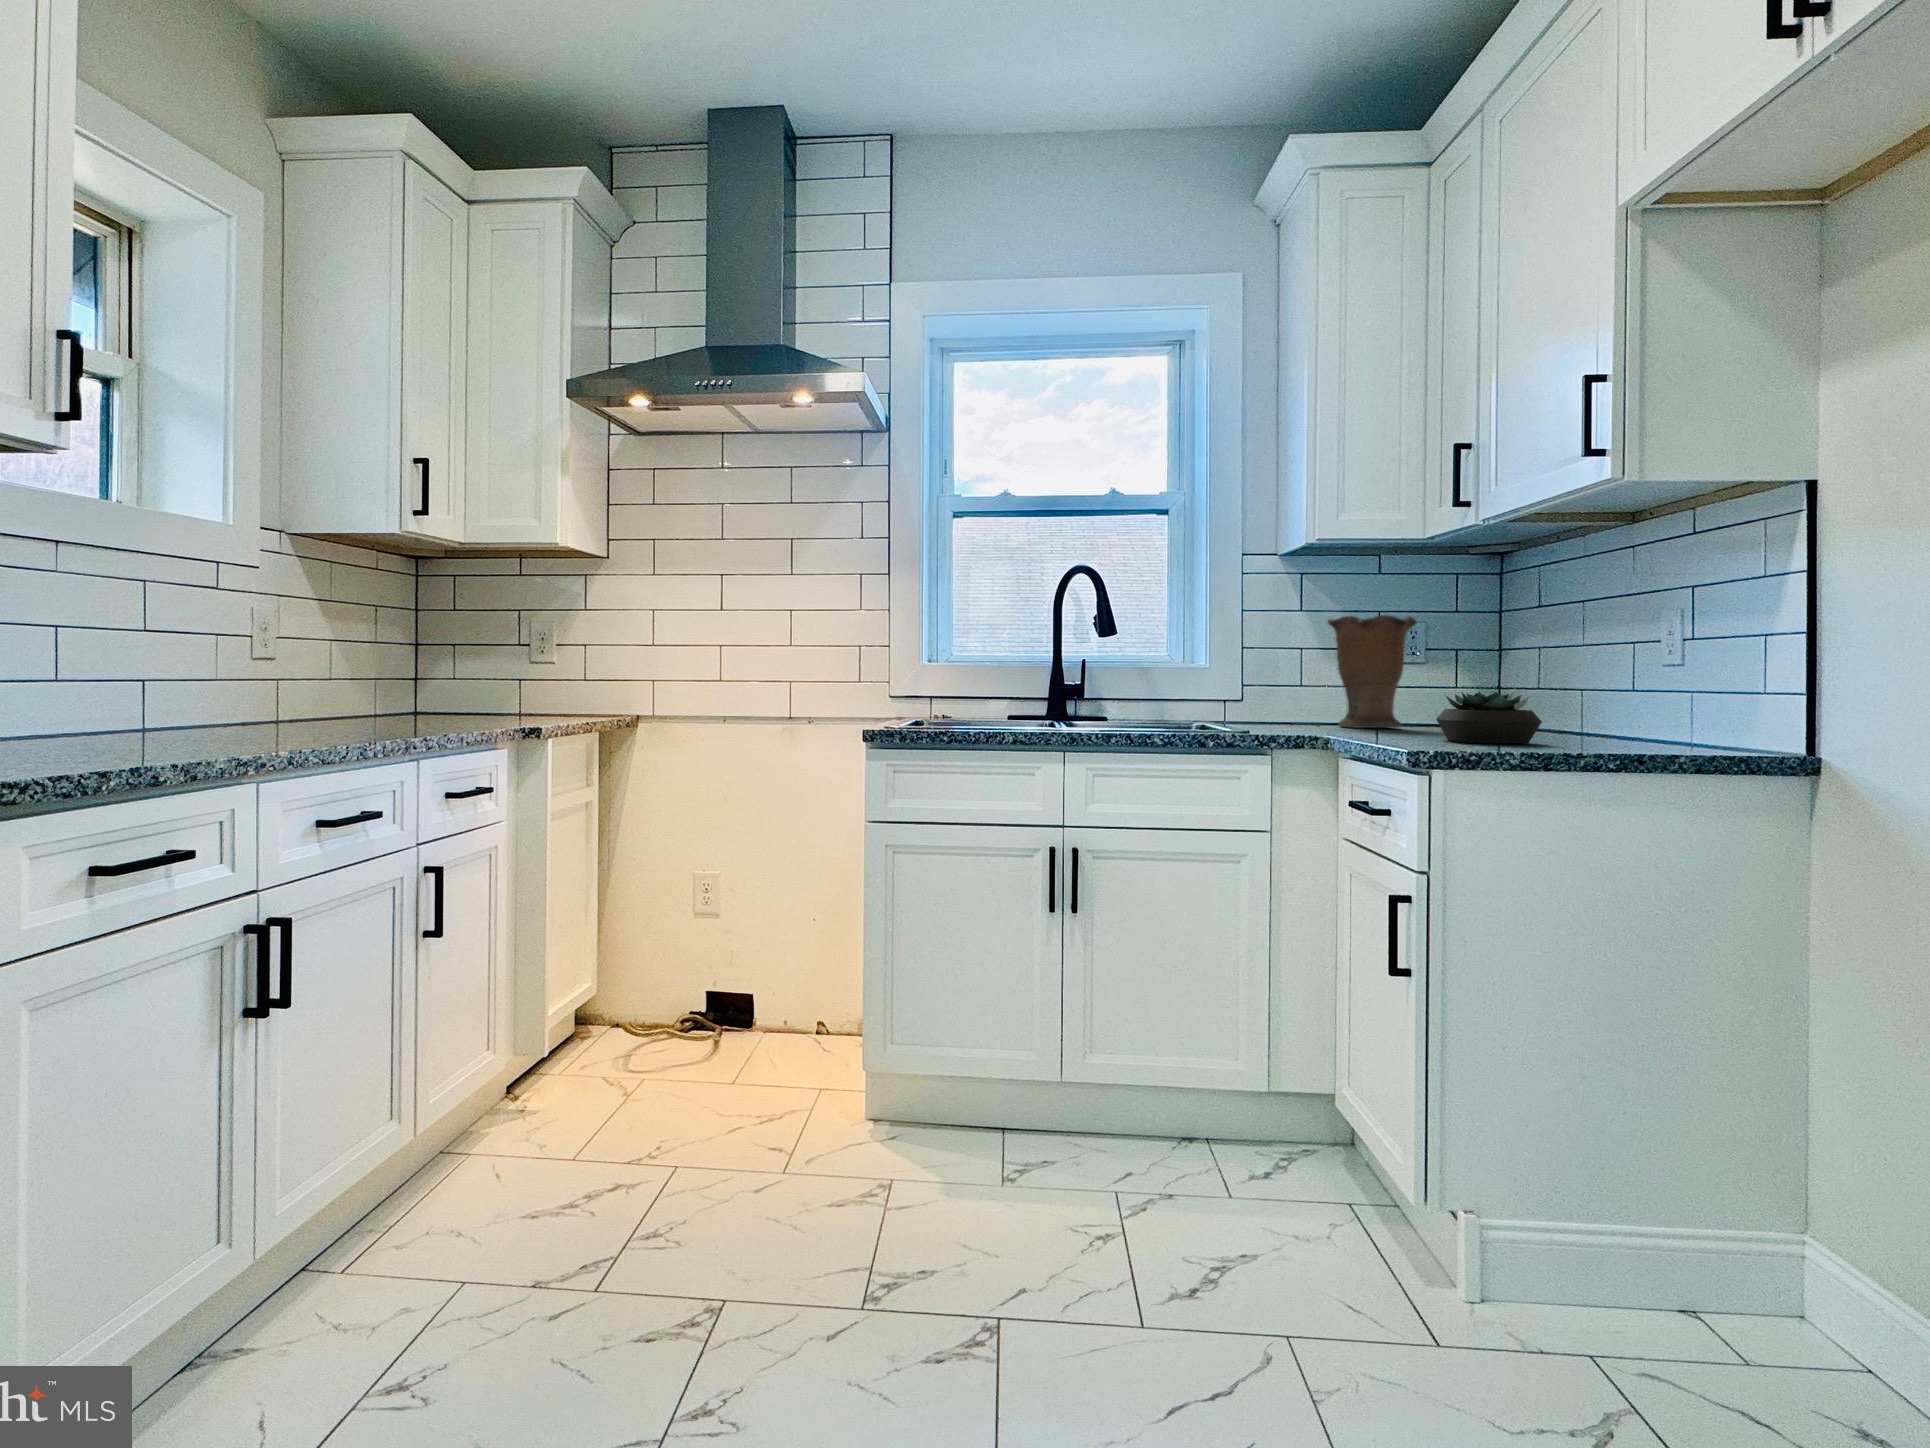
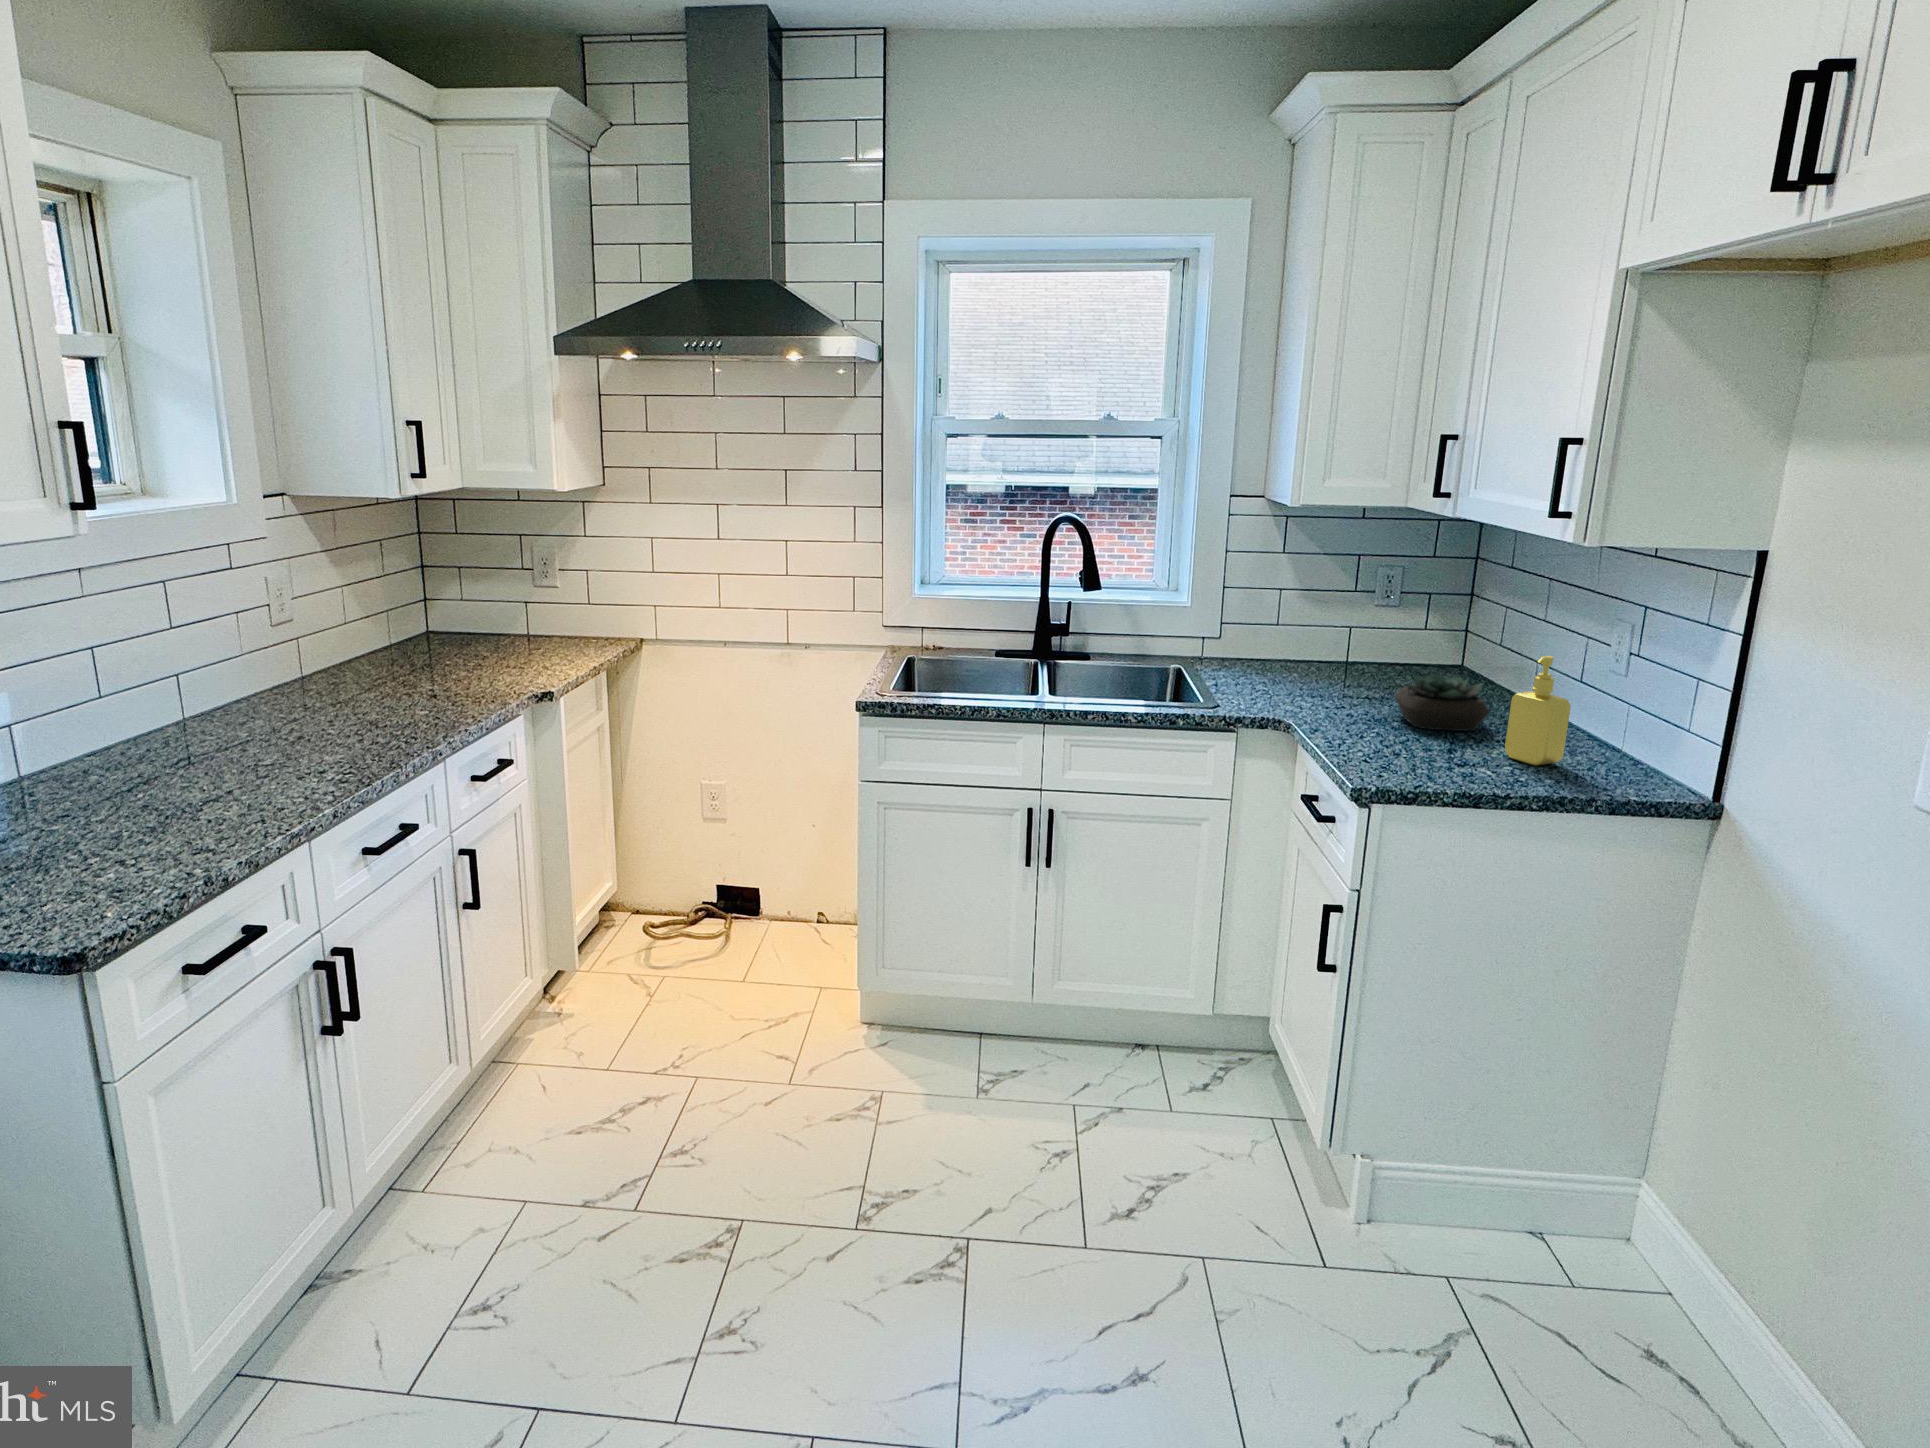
vase: present [1328,615,1417,728] -> none [1308,555,1395,668]
soap dispenser: none [1565,636,1631,752] -> present [1505,656,1571,766]

